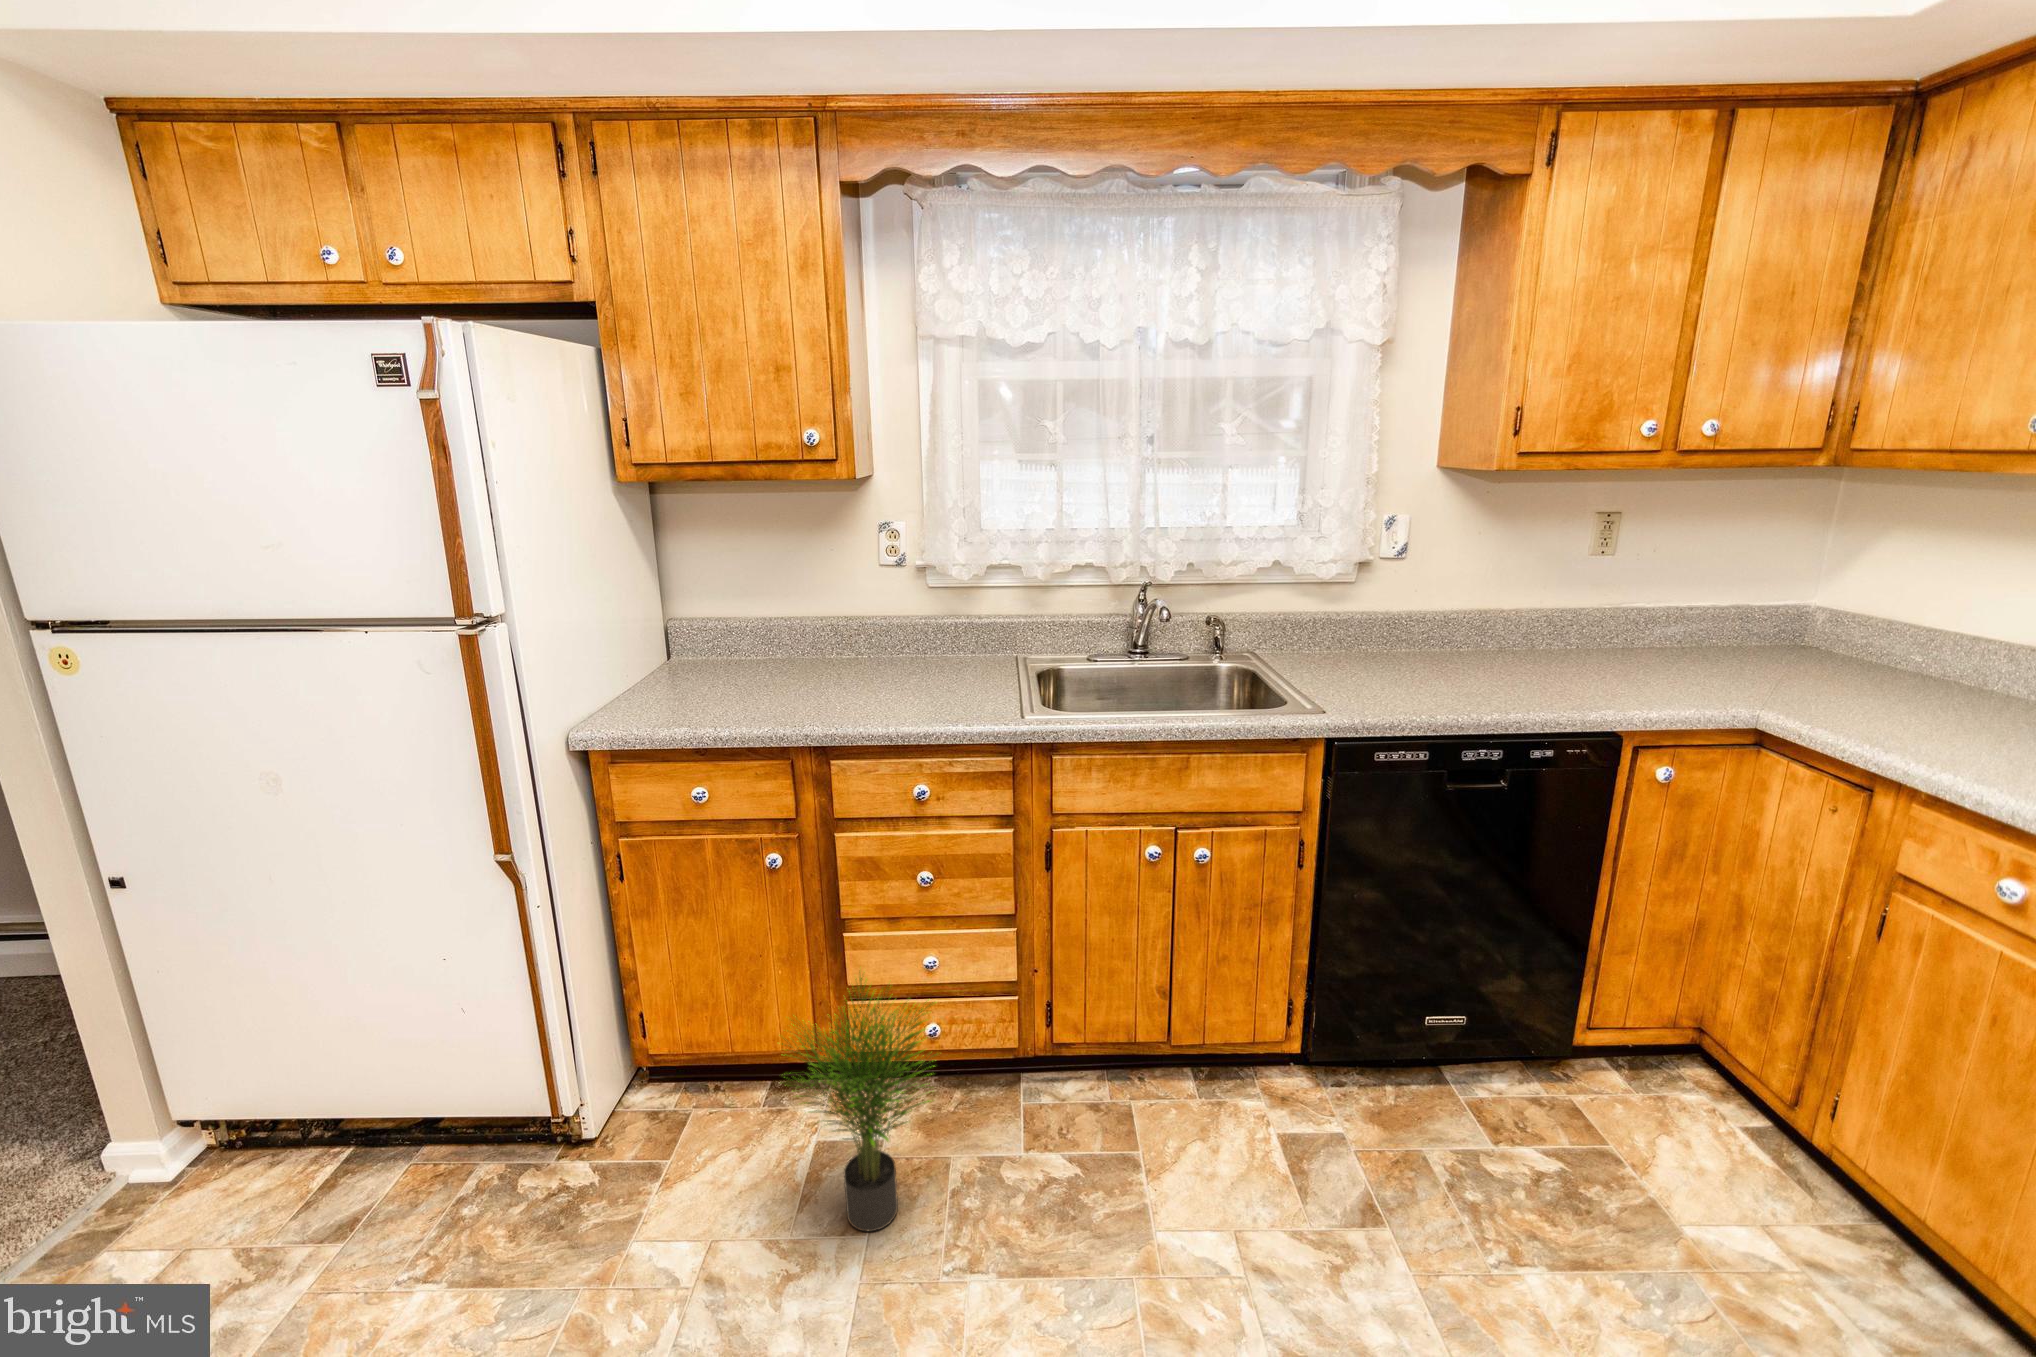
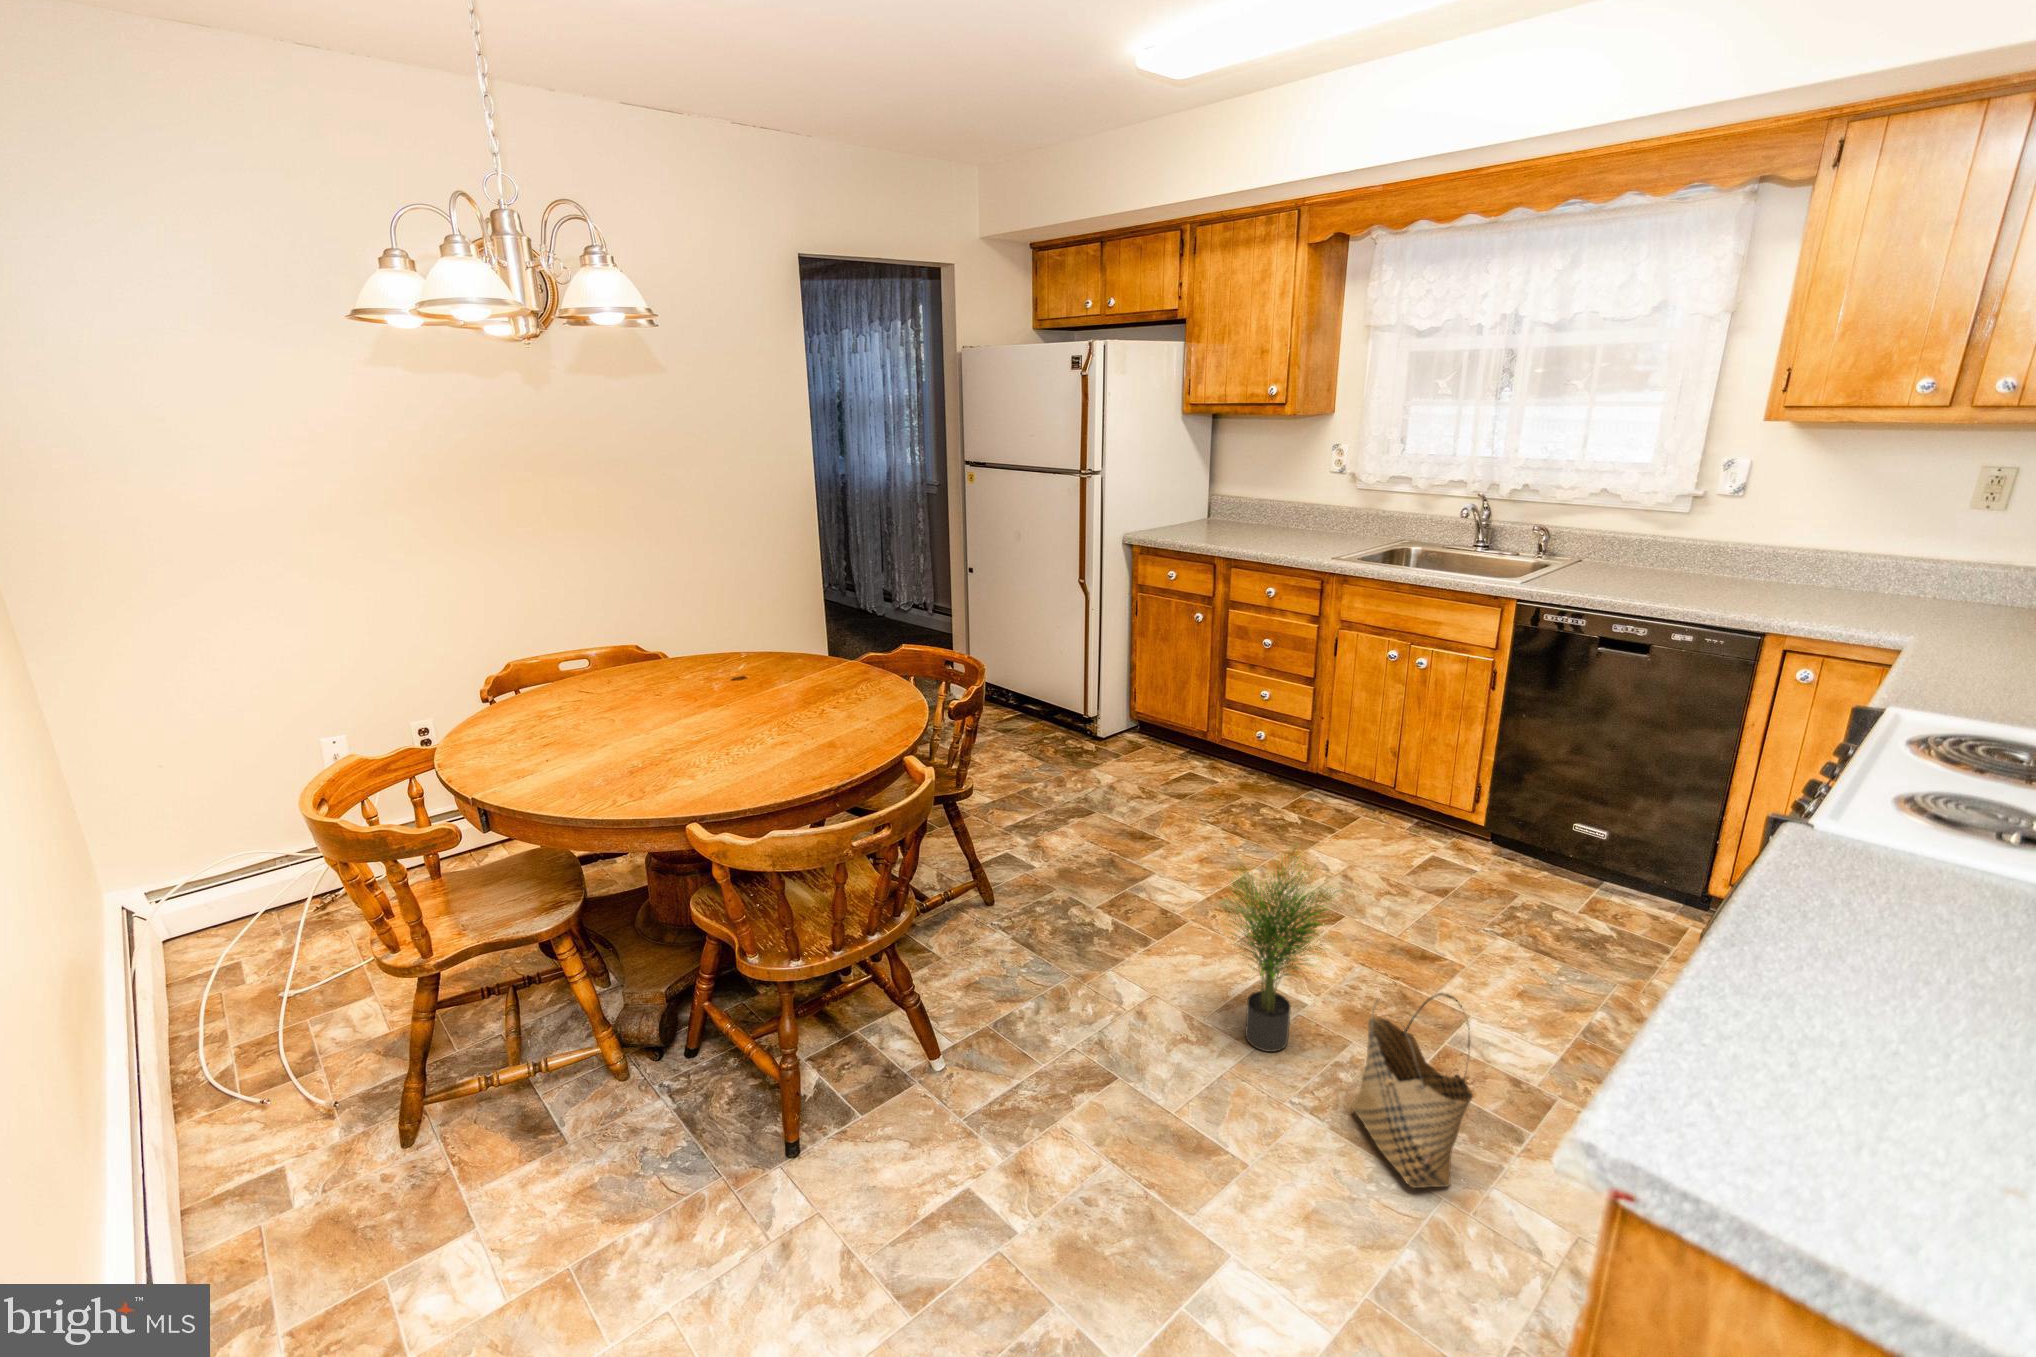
woven basket: none [1003,1065,1139,1289] -> present [1352,993,1473,1188]

